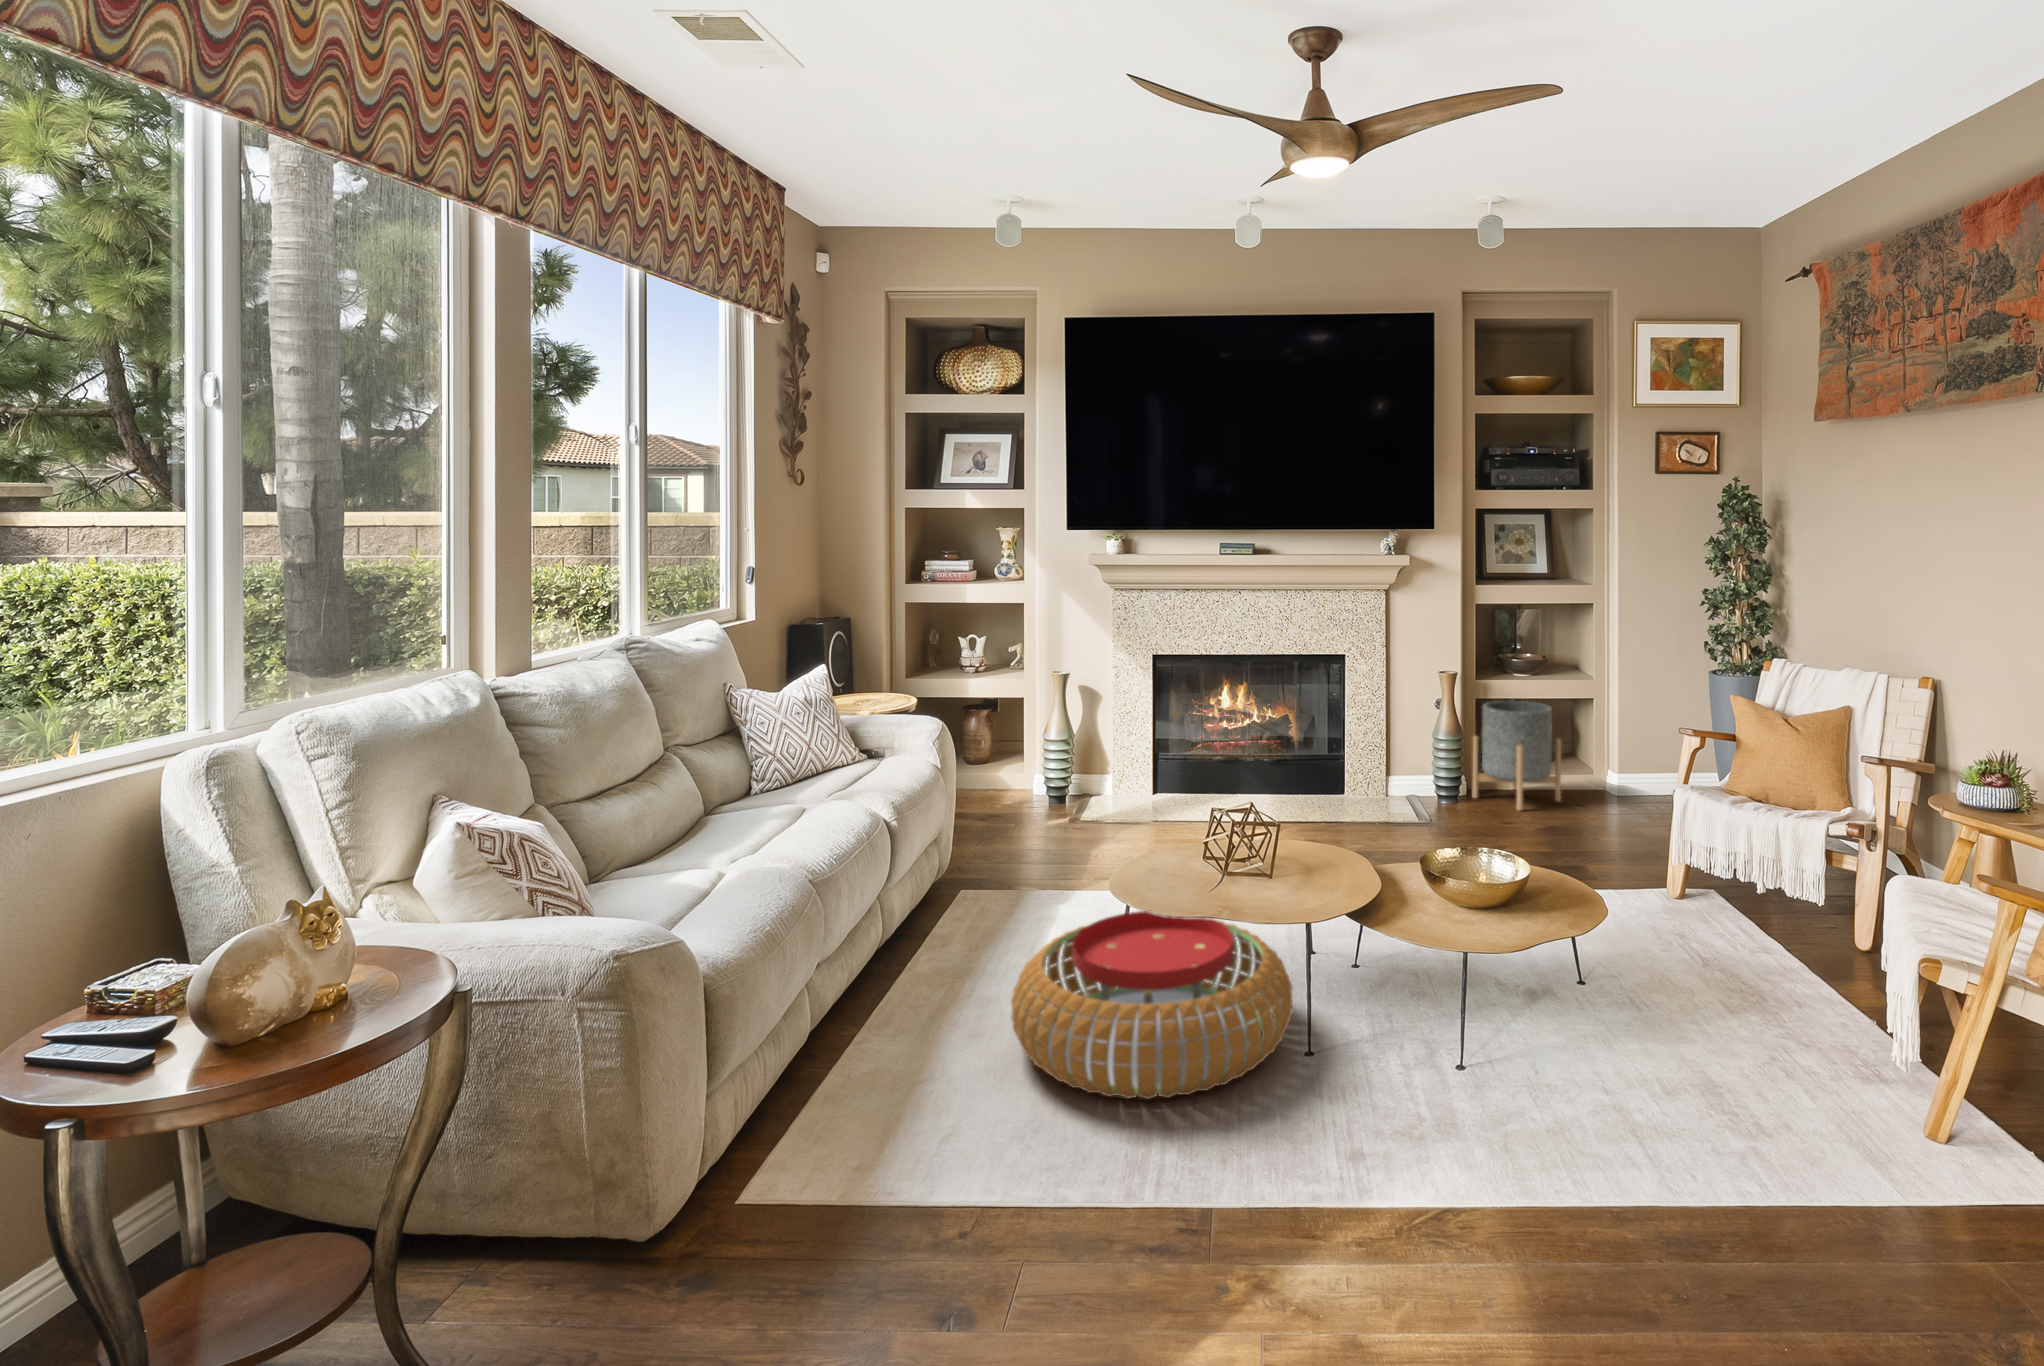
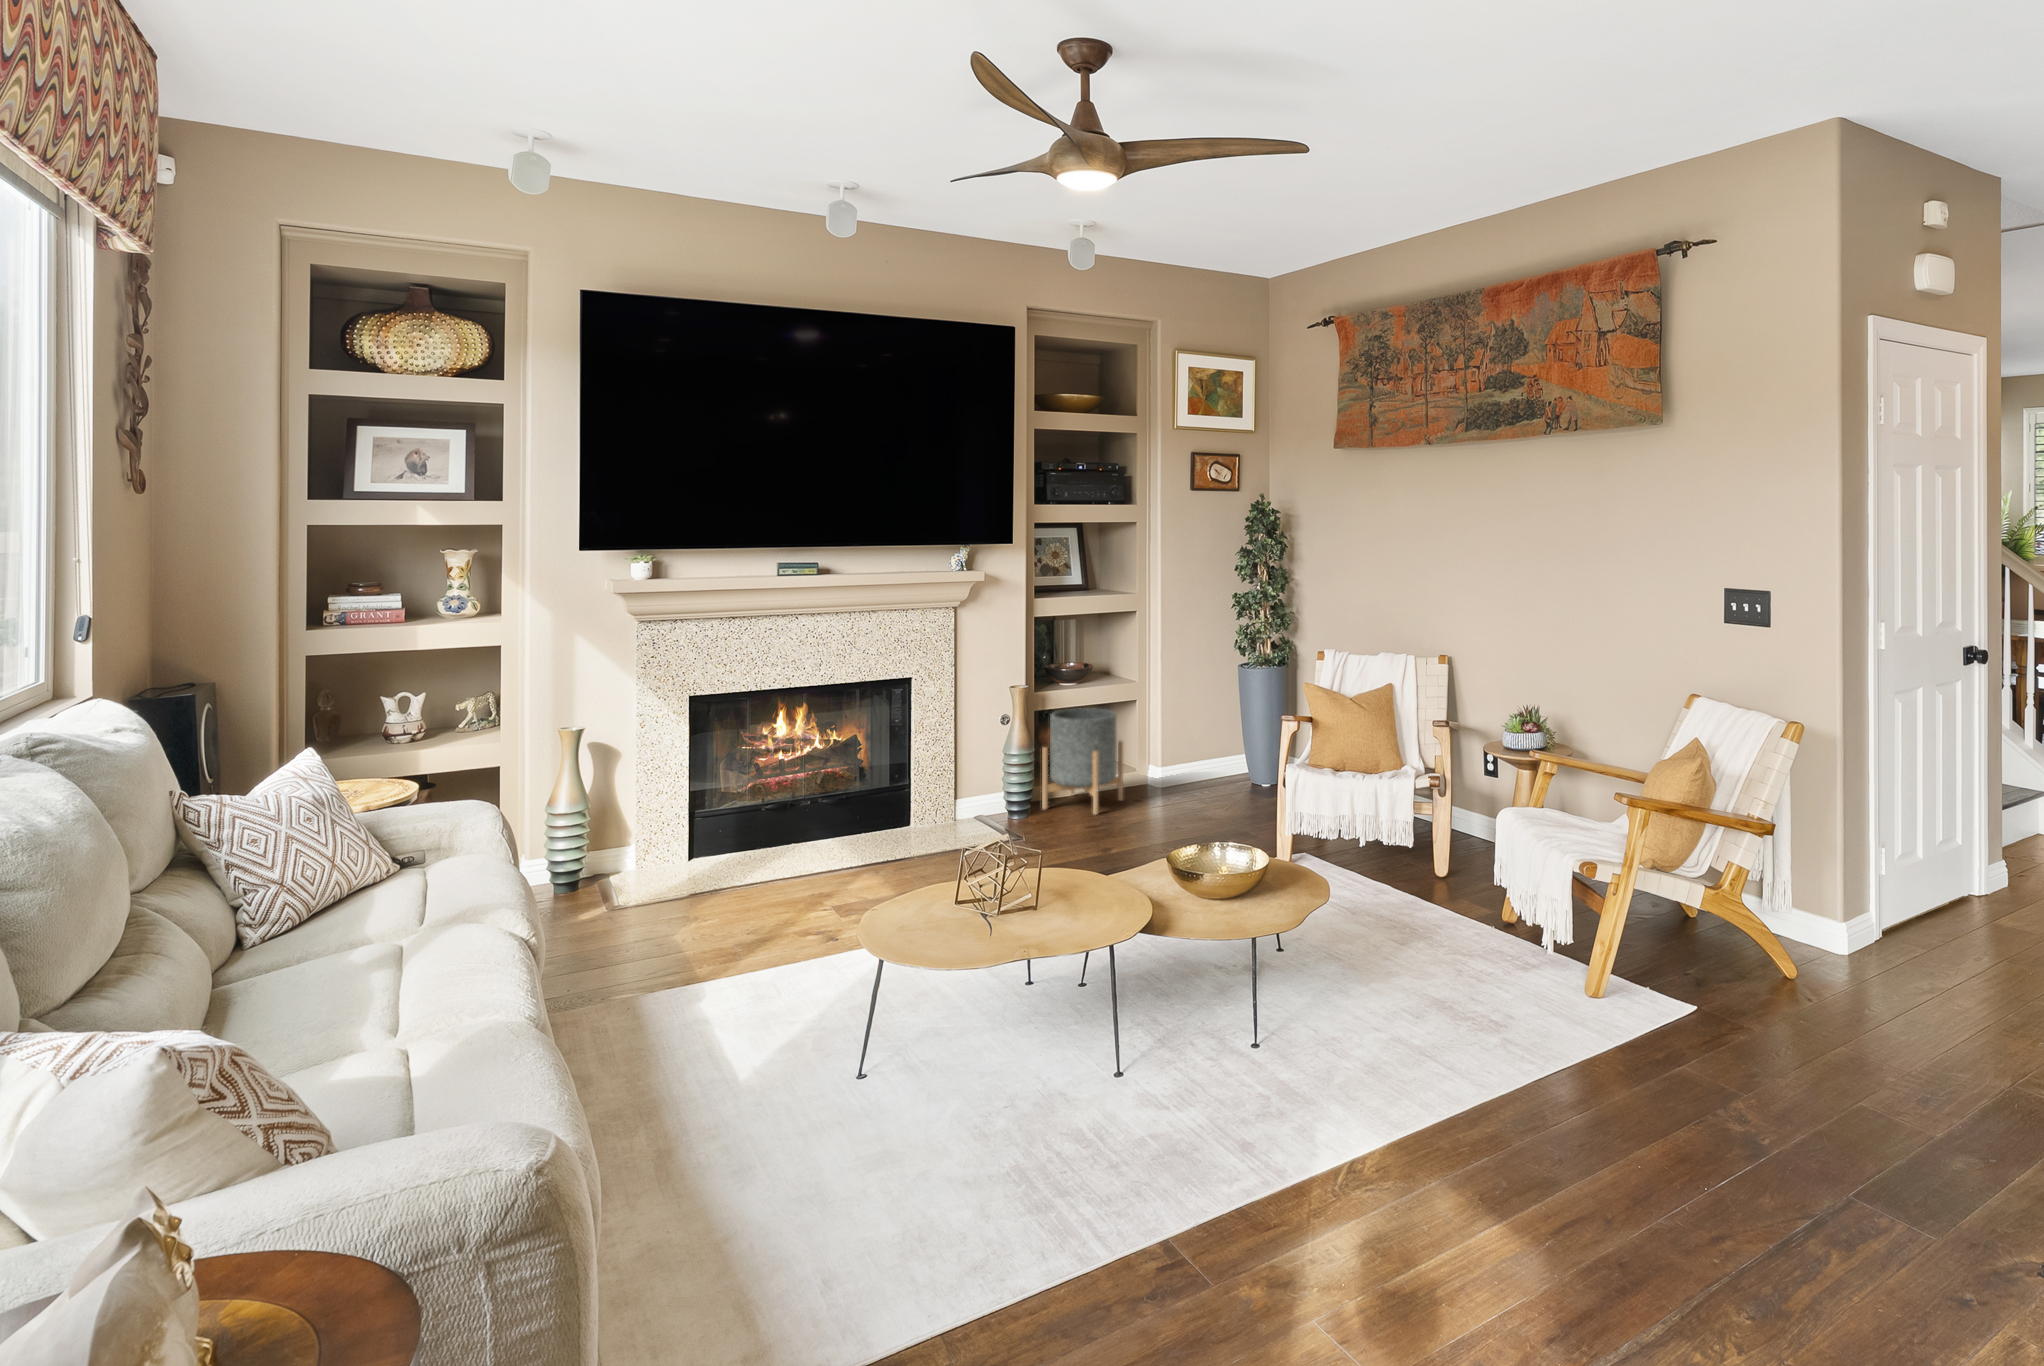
pouf: present [1011,910,1293,1099] -> none [794,966,1110,1183]

